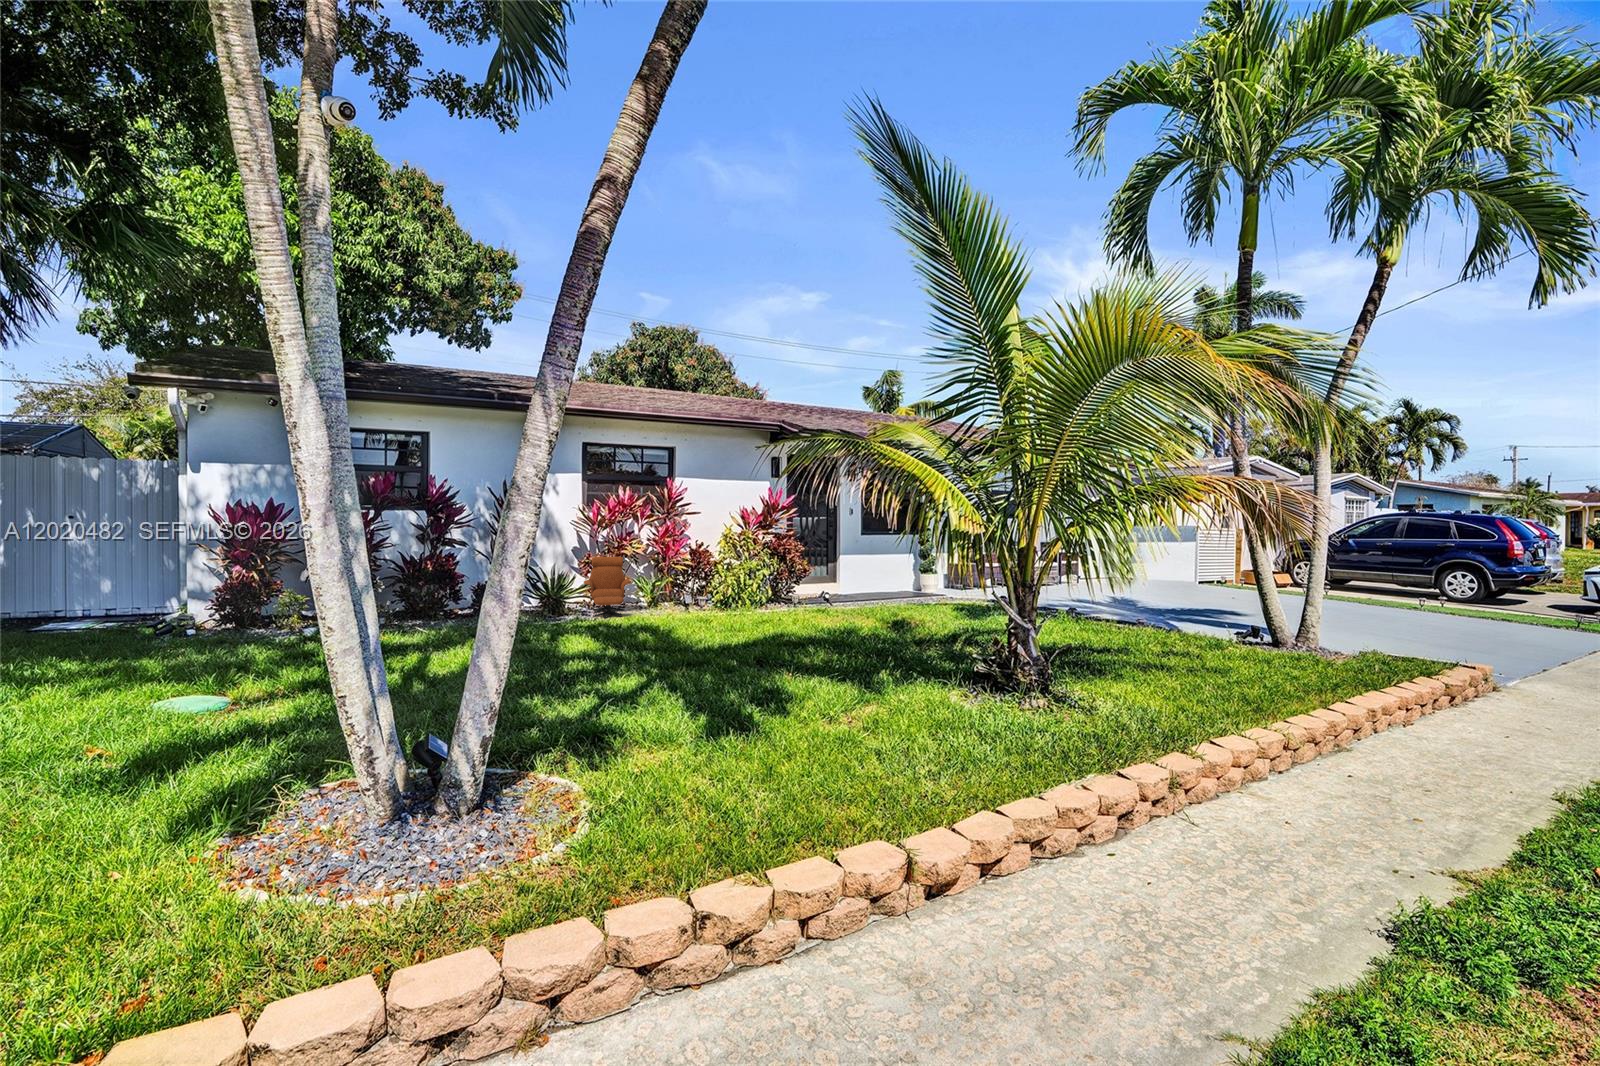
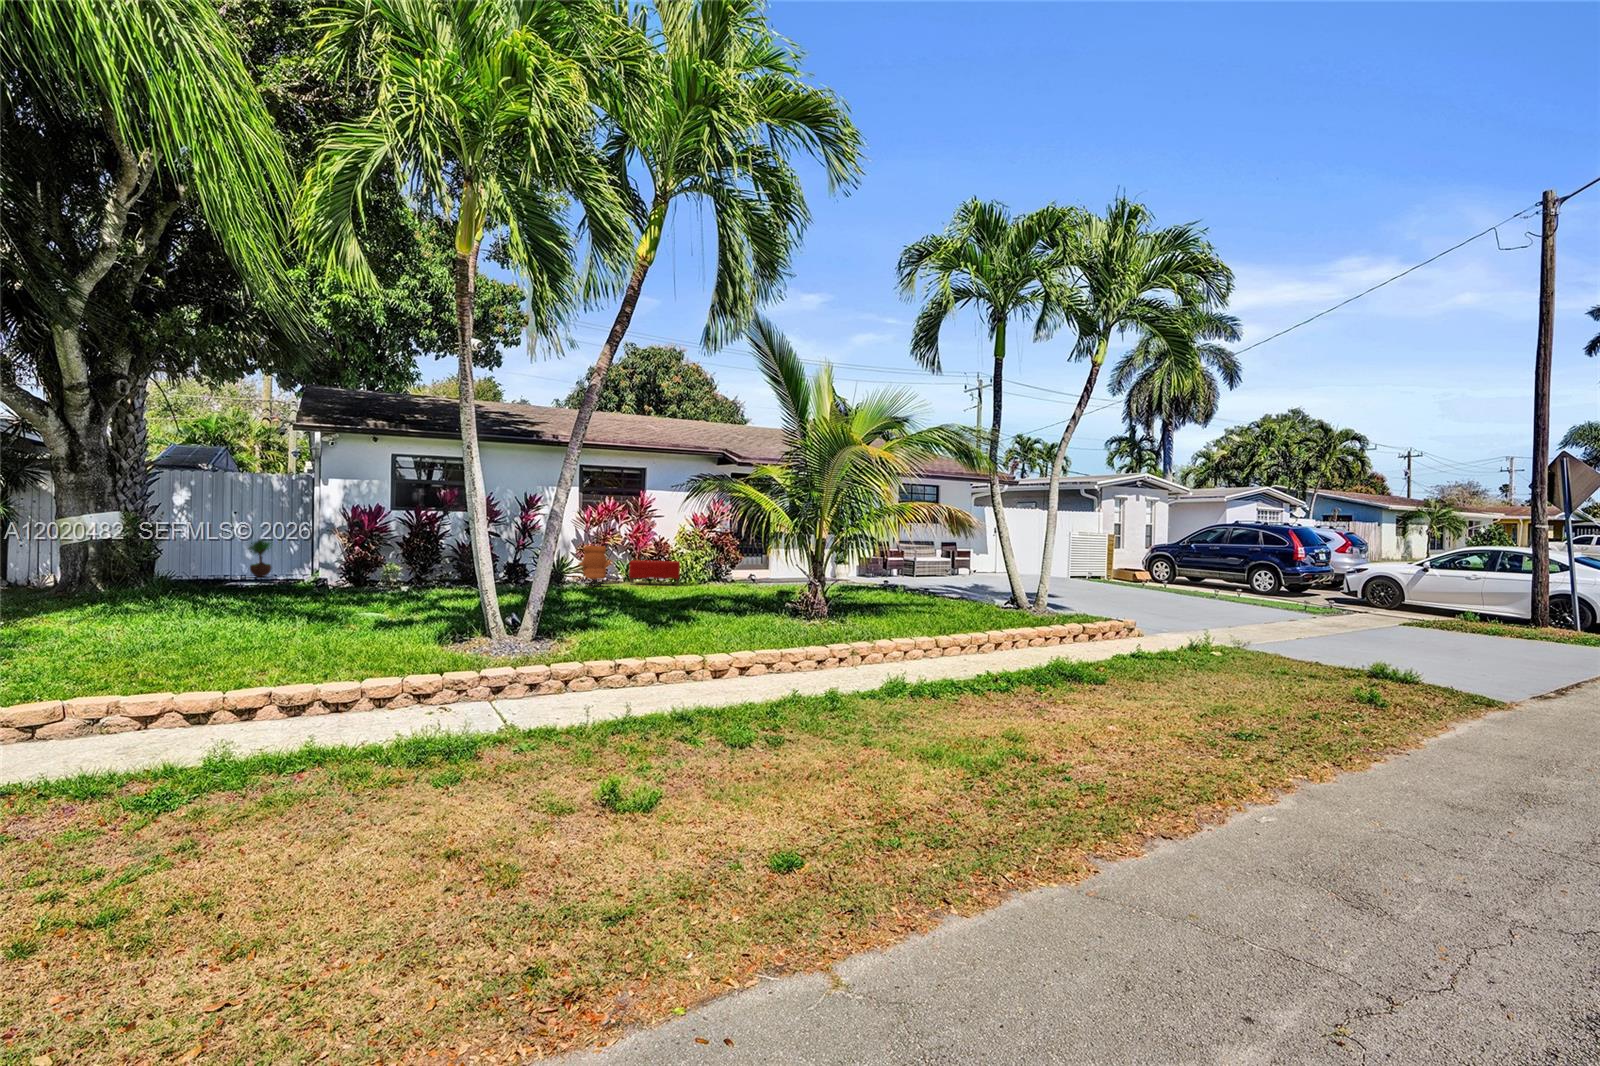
potted tree: none [77,551,128,613] -> present [249,539,271,577]
bench: none [657,575,729,612] -> present [629,560,680,585]

